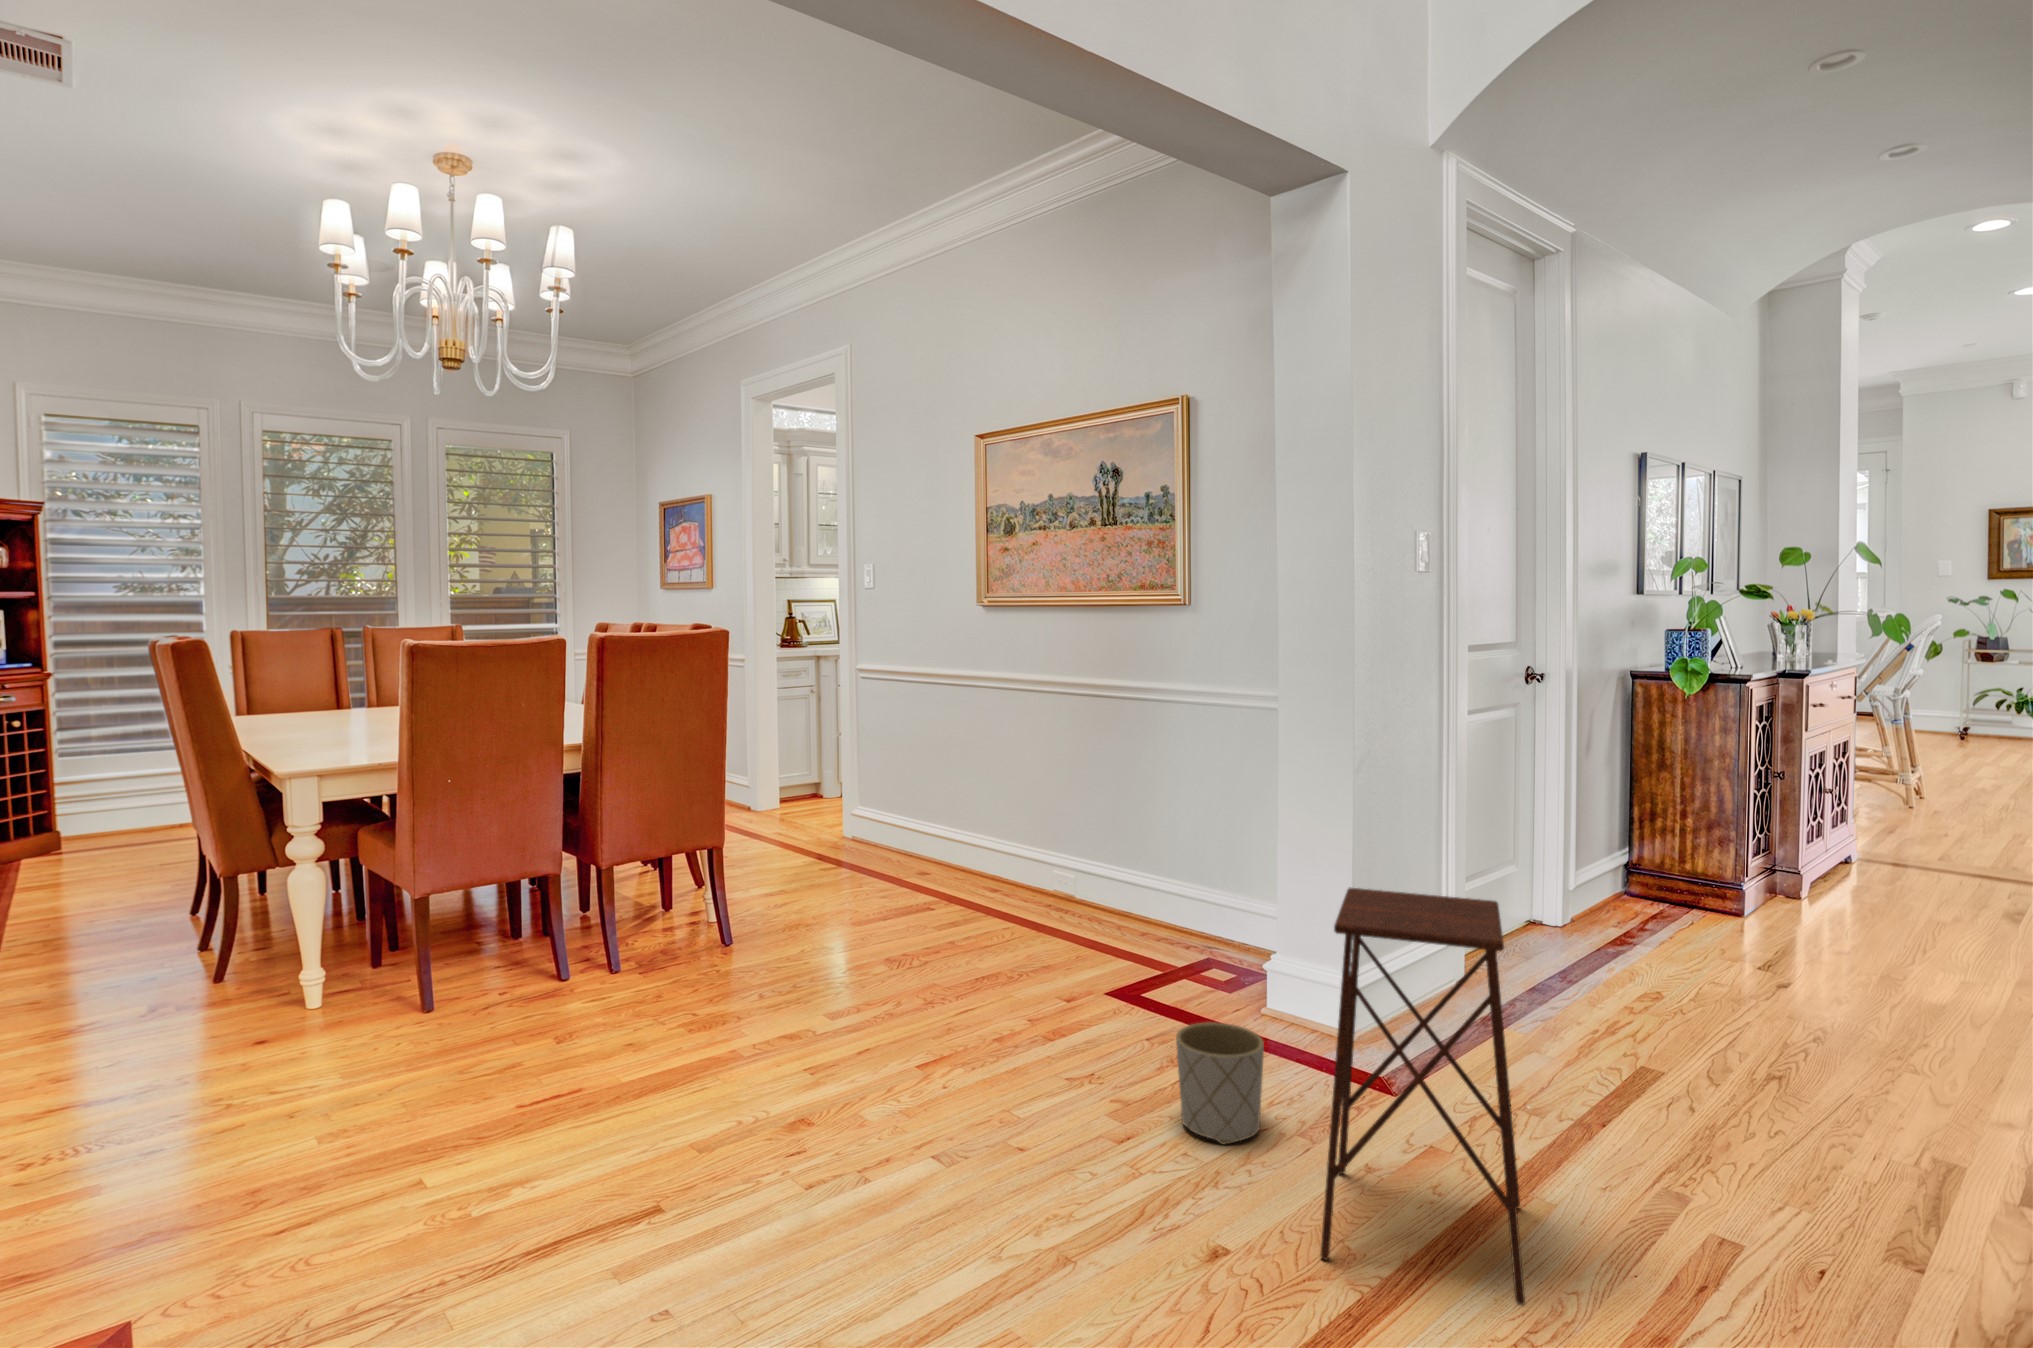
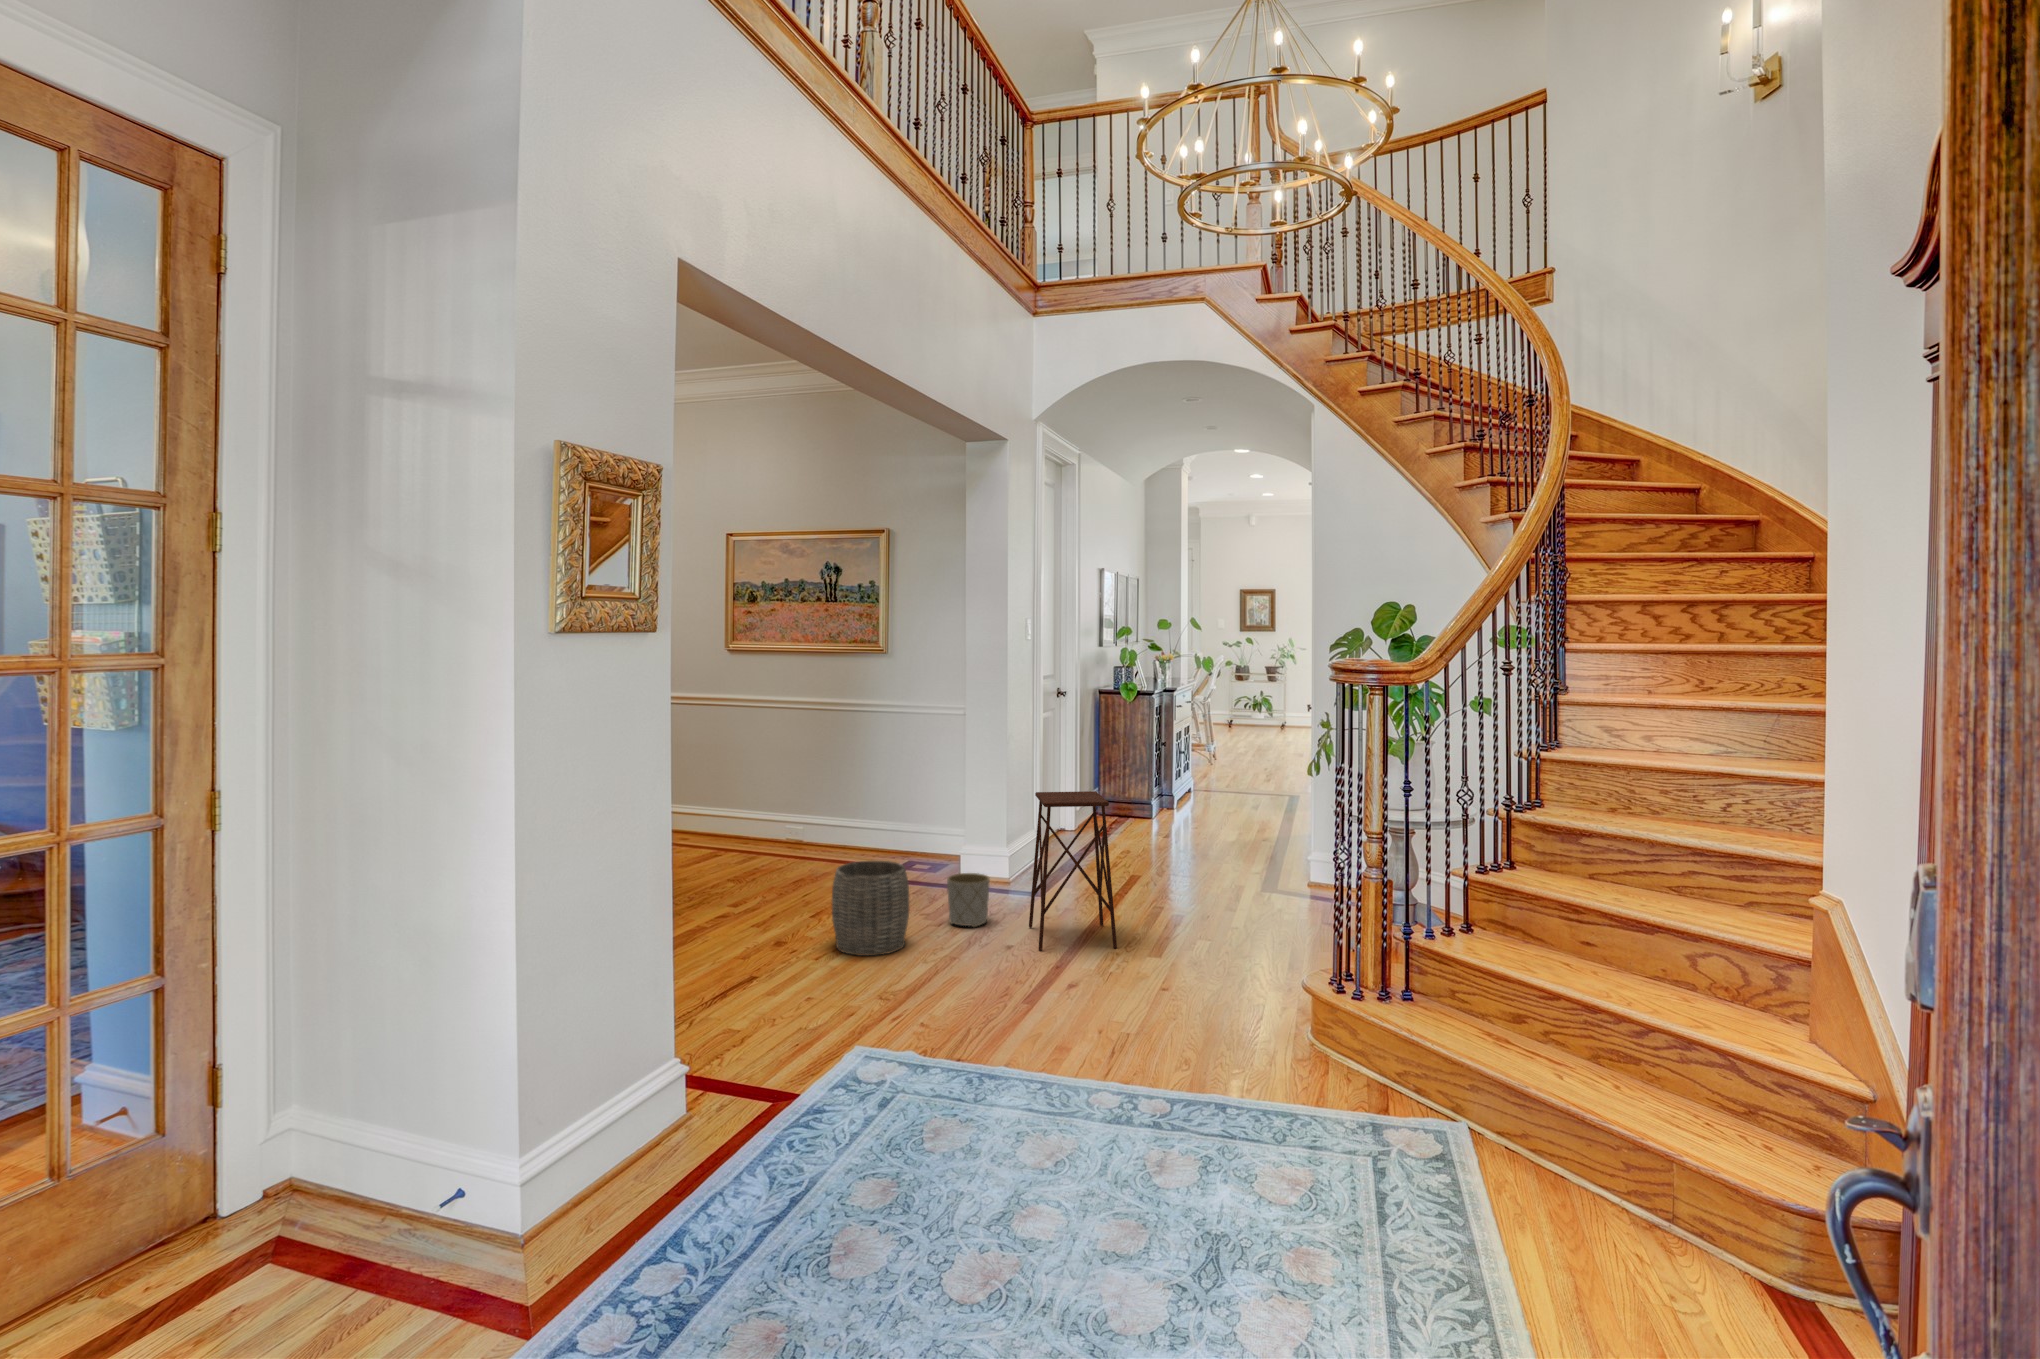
woven basket: none [925,979,1071,1180] -> present [832,861,909,956]

